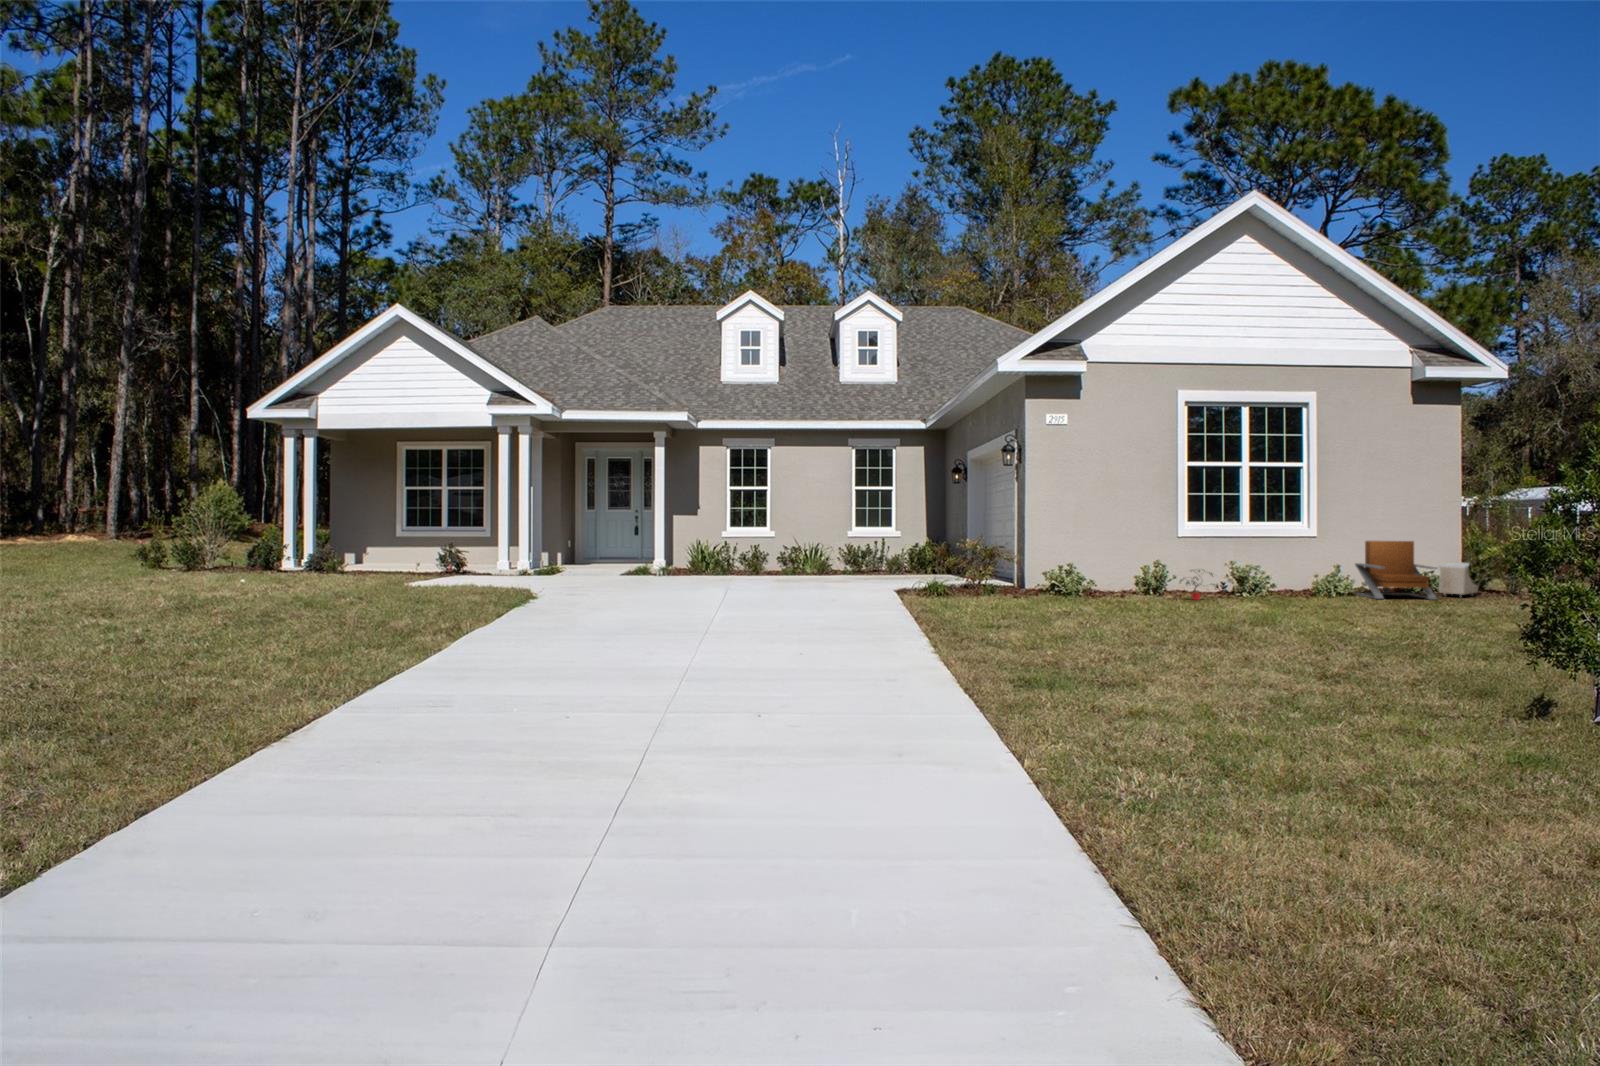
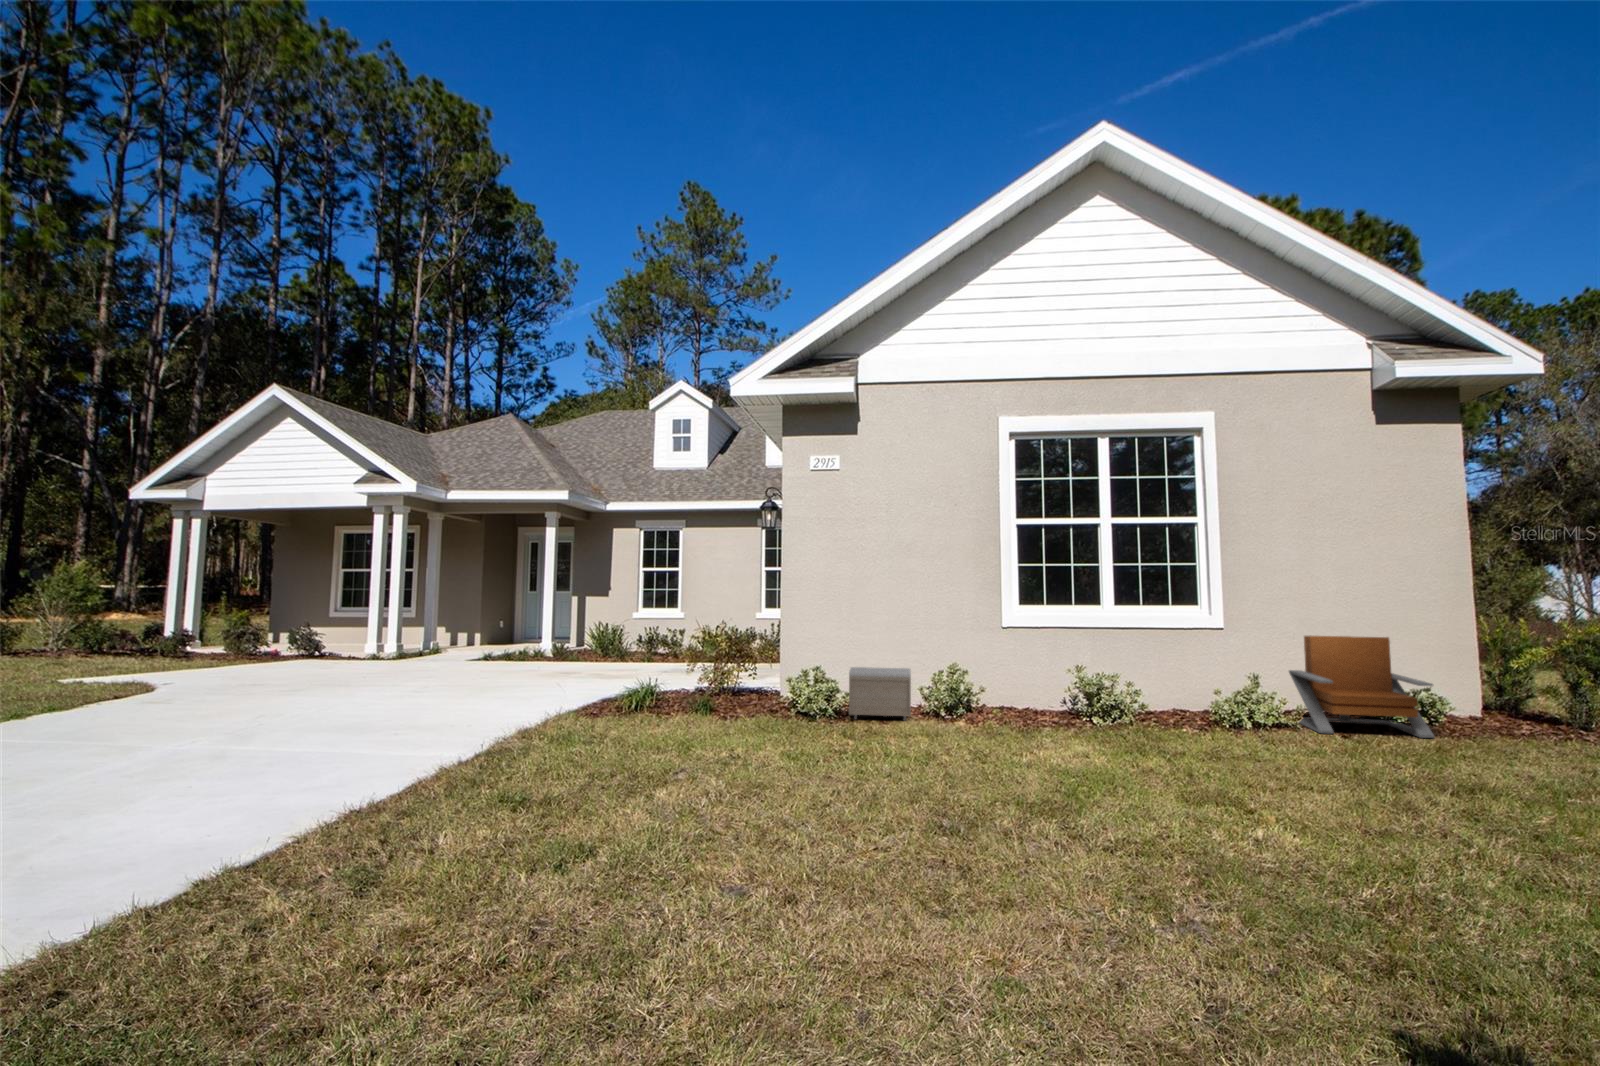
storage bench: present [1439,562,1478,595] -> present [849,667,911,720]
potted plant: present [1180,570,1215,600] -> none [998,673,1058,721]

